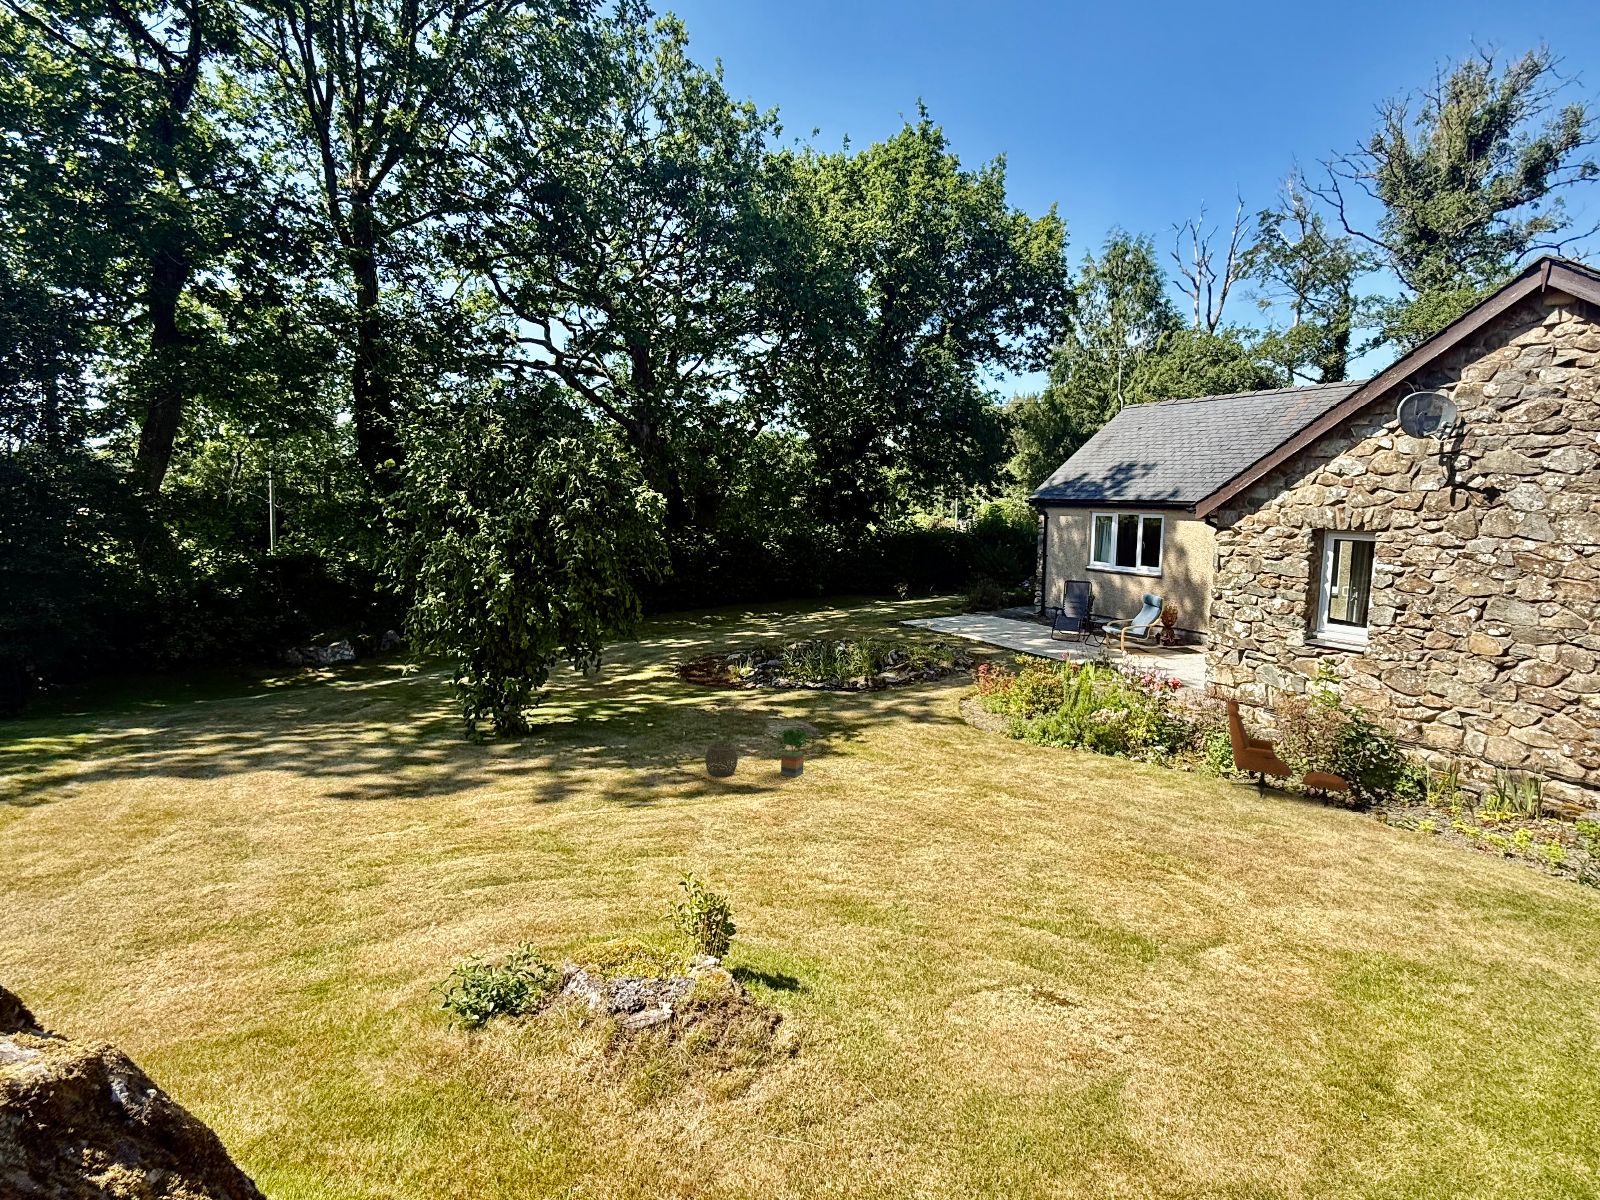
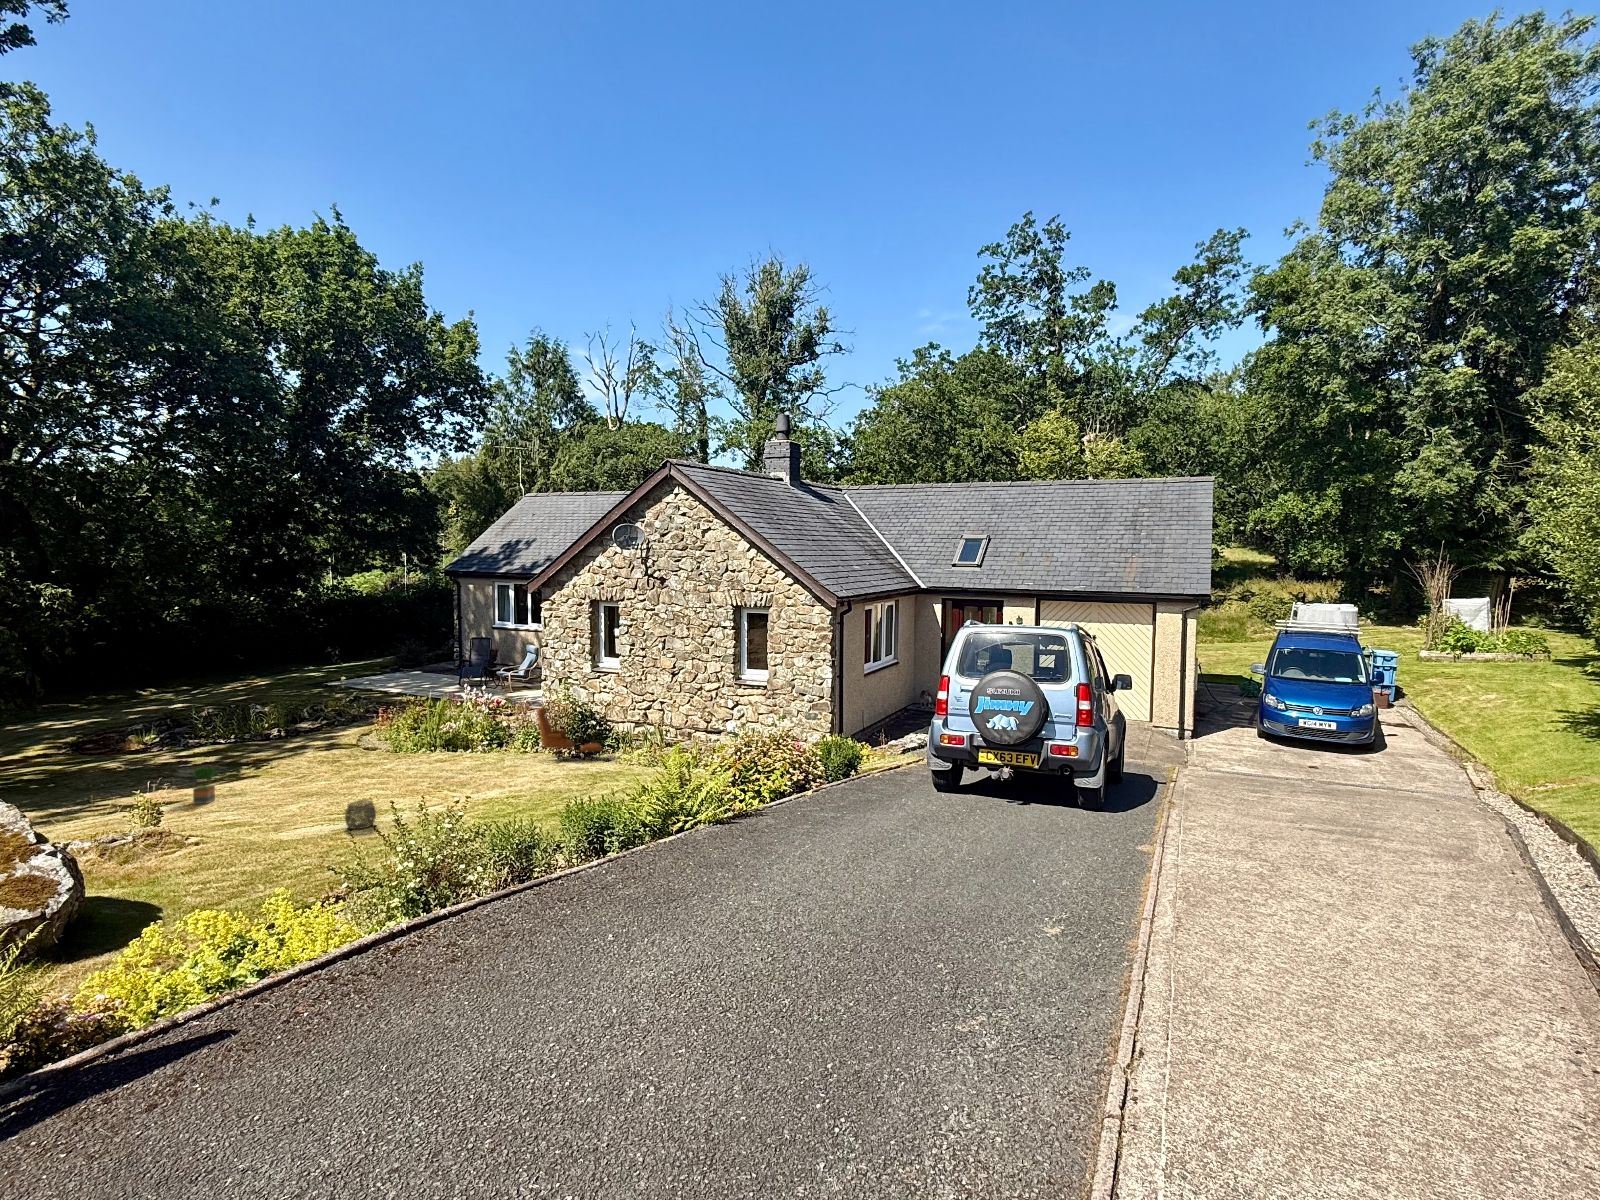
woven basket: present [705,743,738,776] -> present [345,800,376,829]

